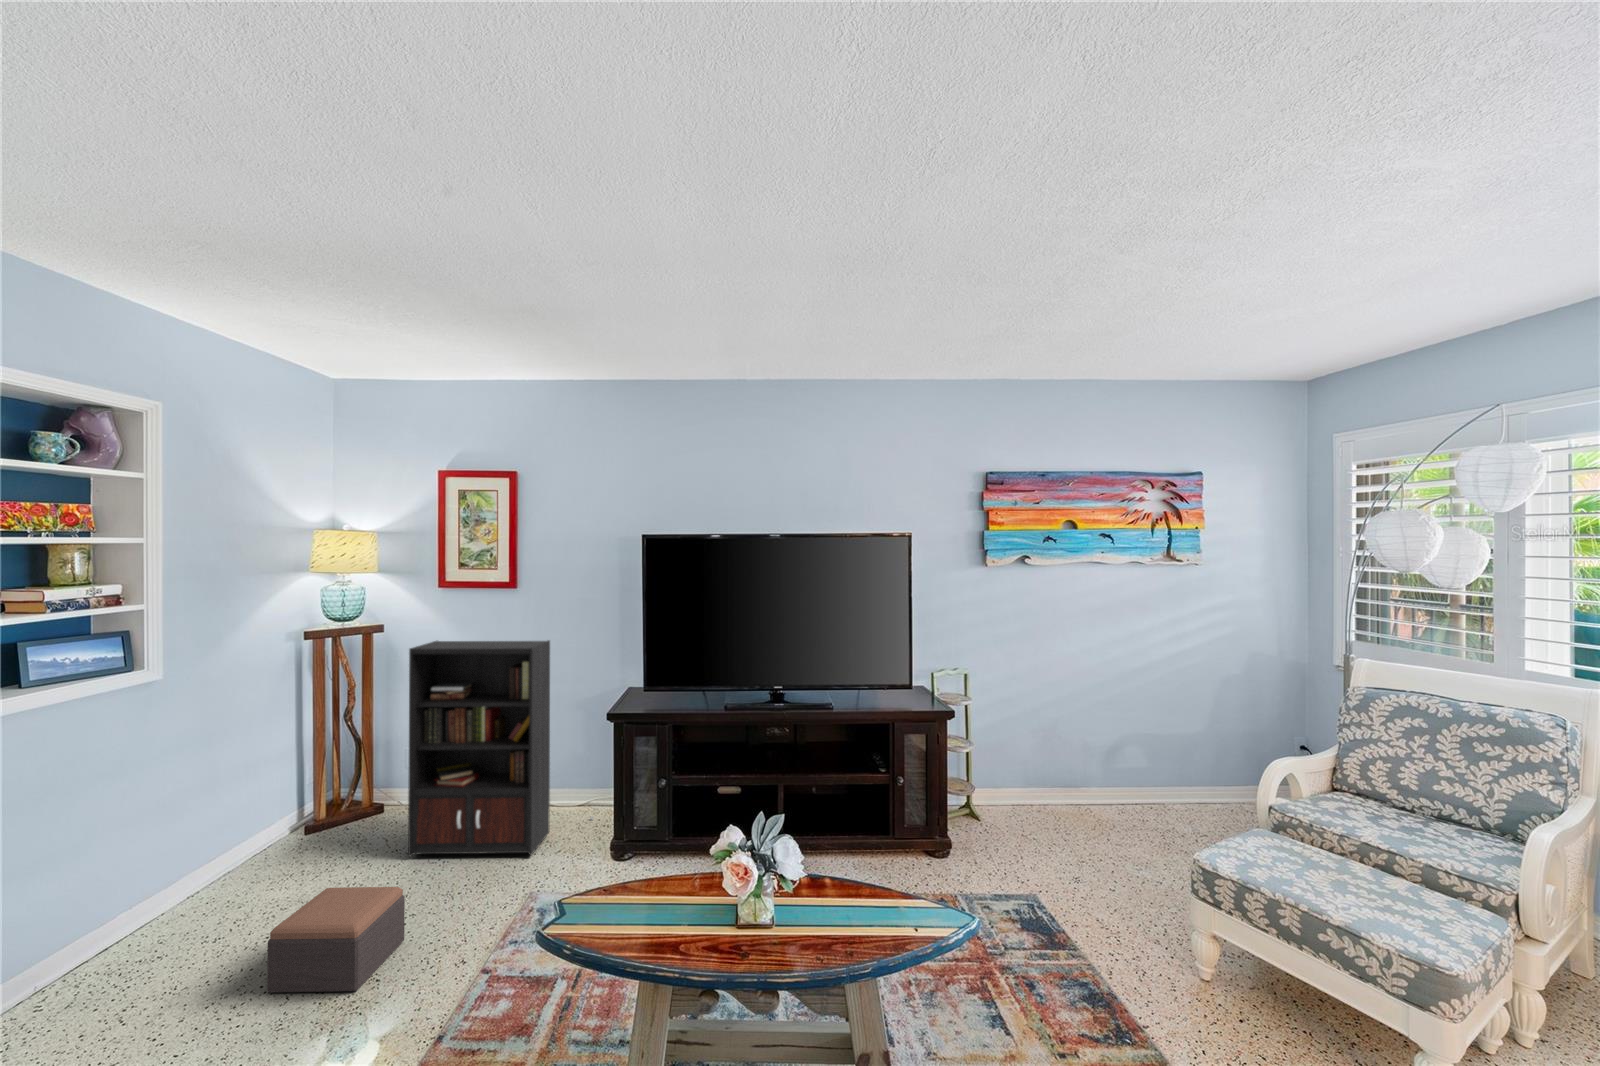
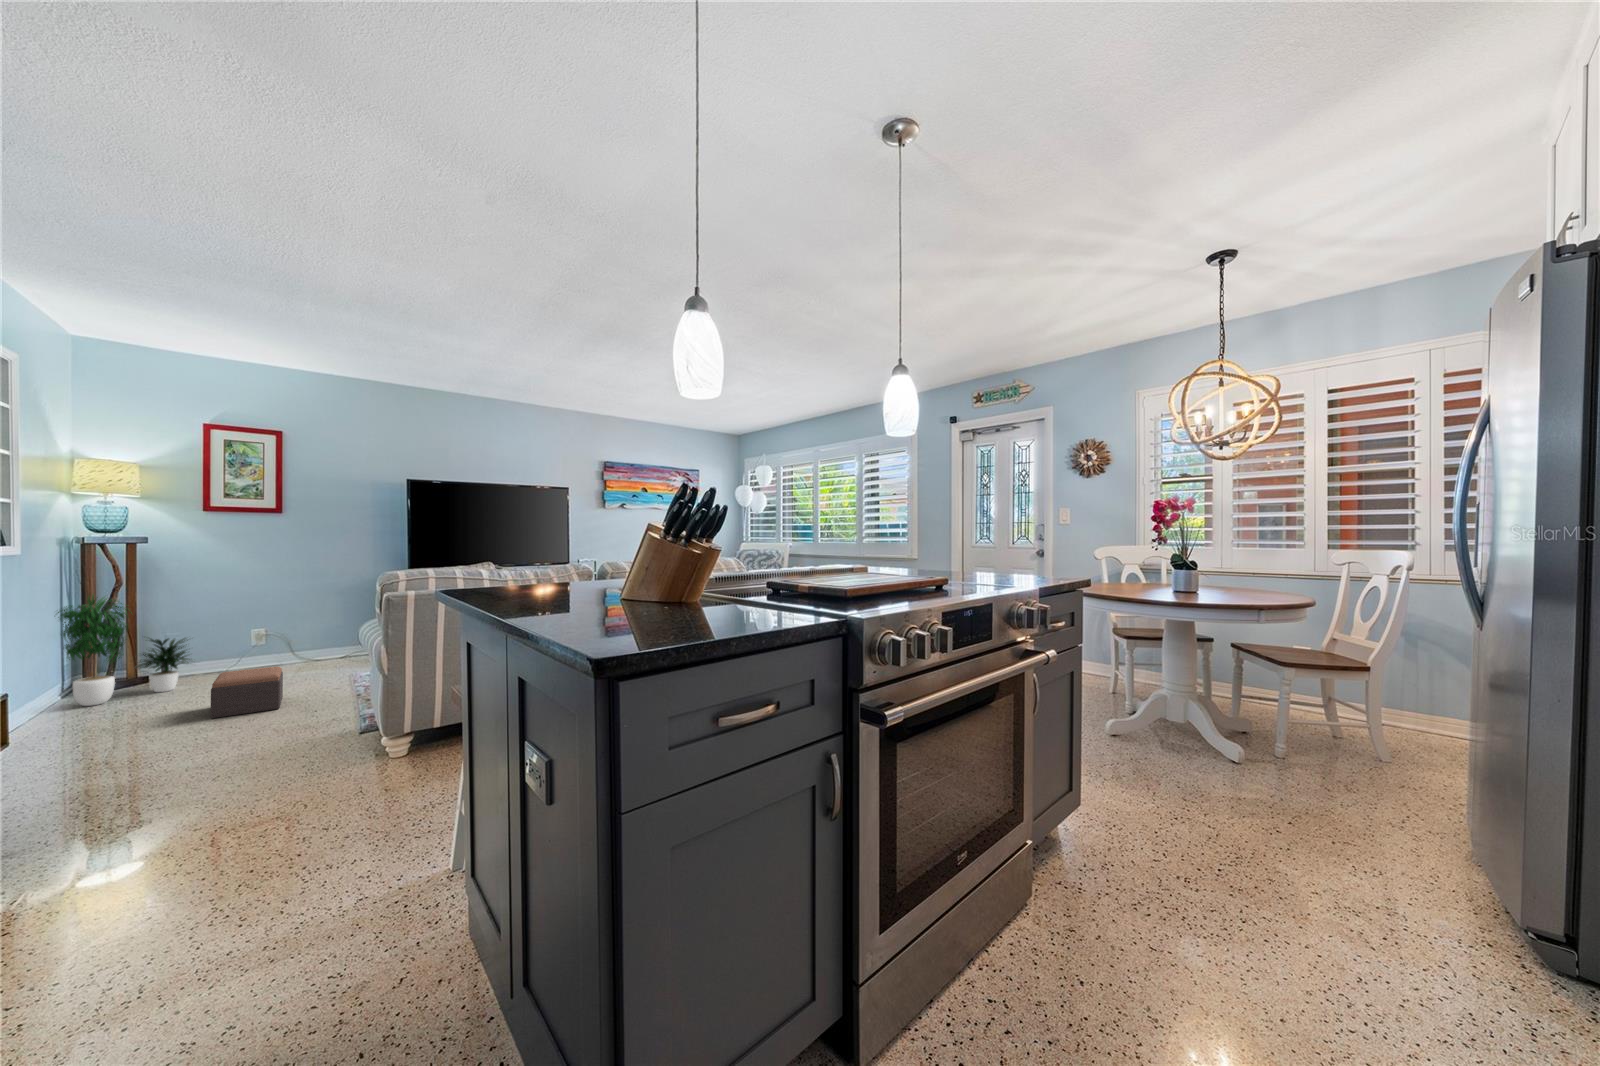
bookcase: present [408,640,593,857] -> none [223,543,355,682]
potted plant: none [221,722,388,882] -> present [58,595,190,706]

